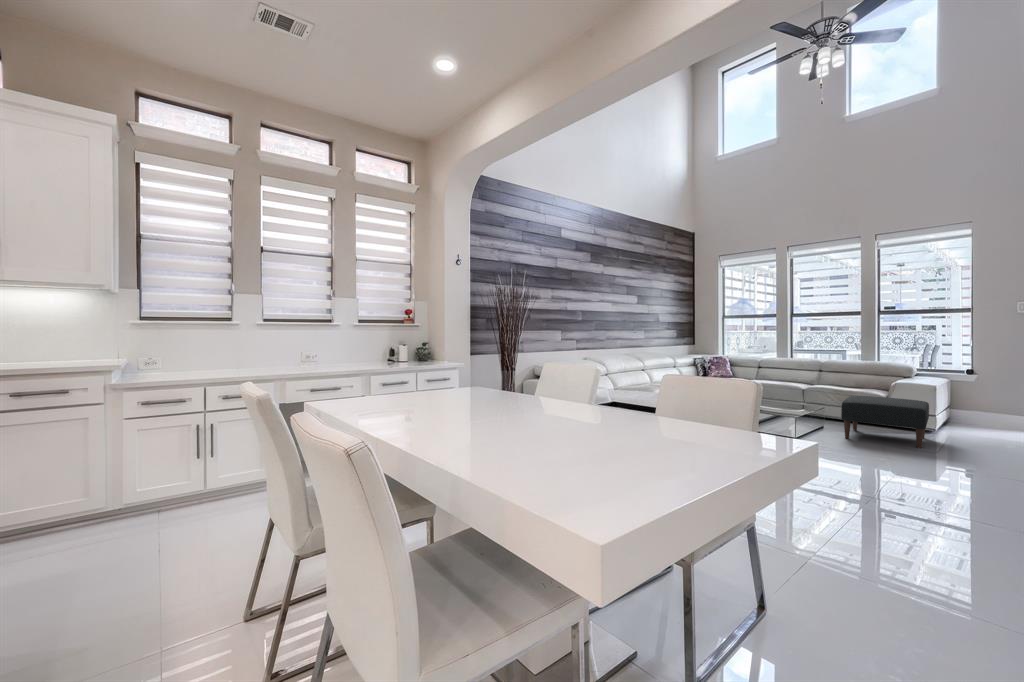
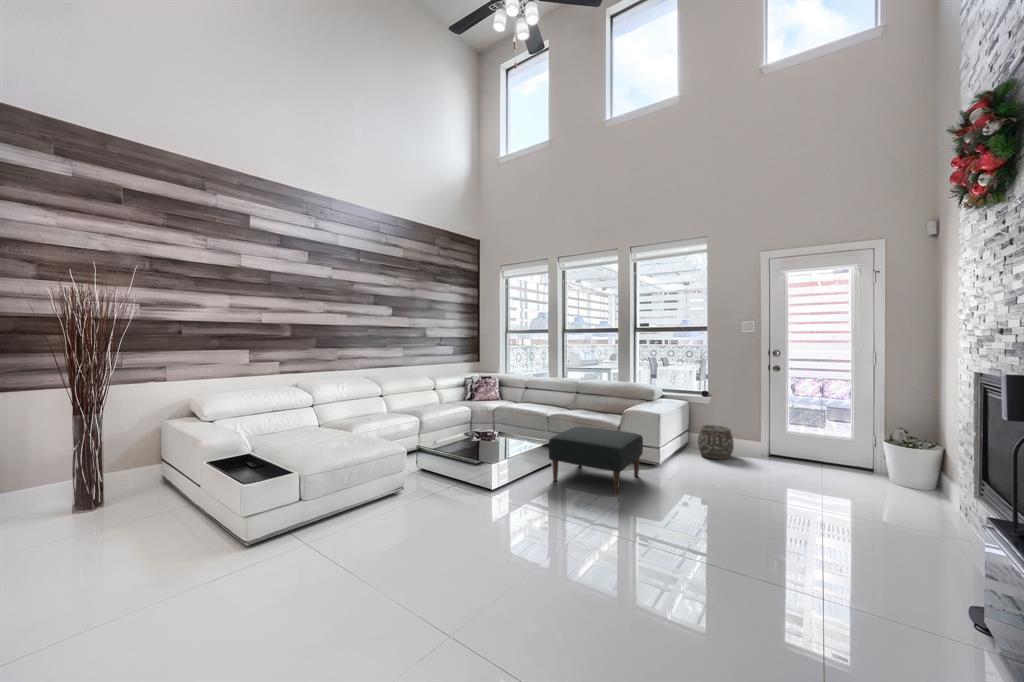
woven basket: none [965,399,1011,430] -> present [698,425,734,459]

